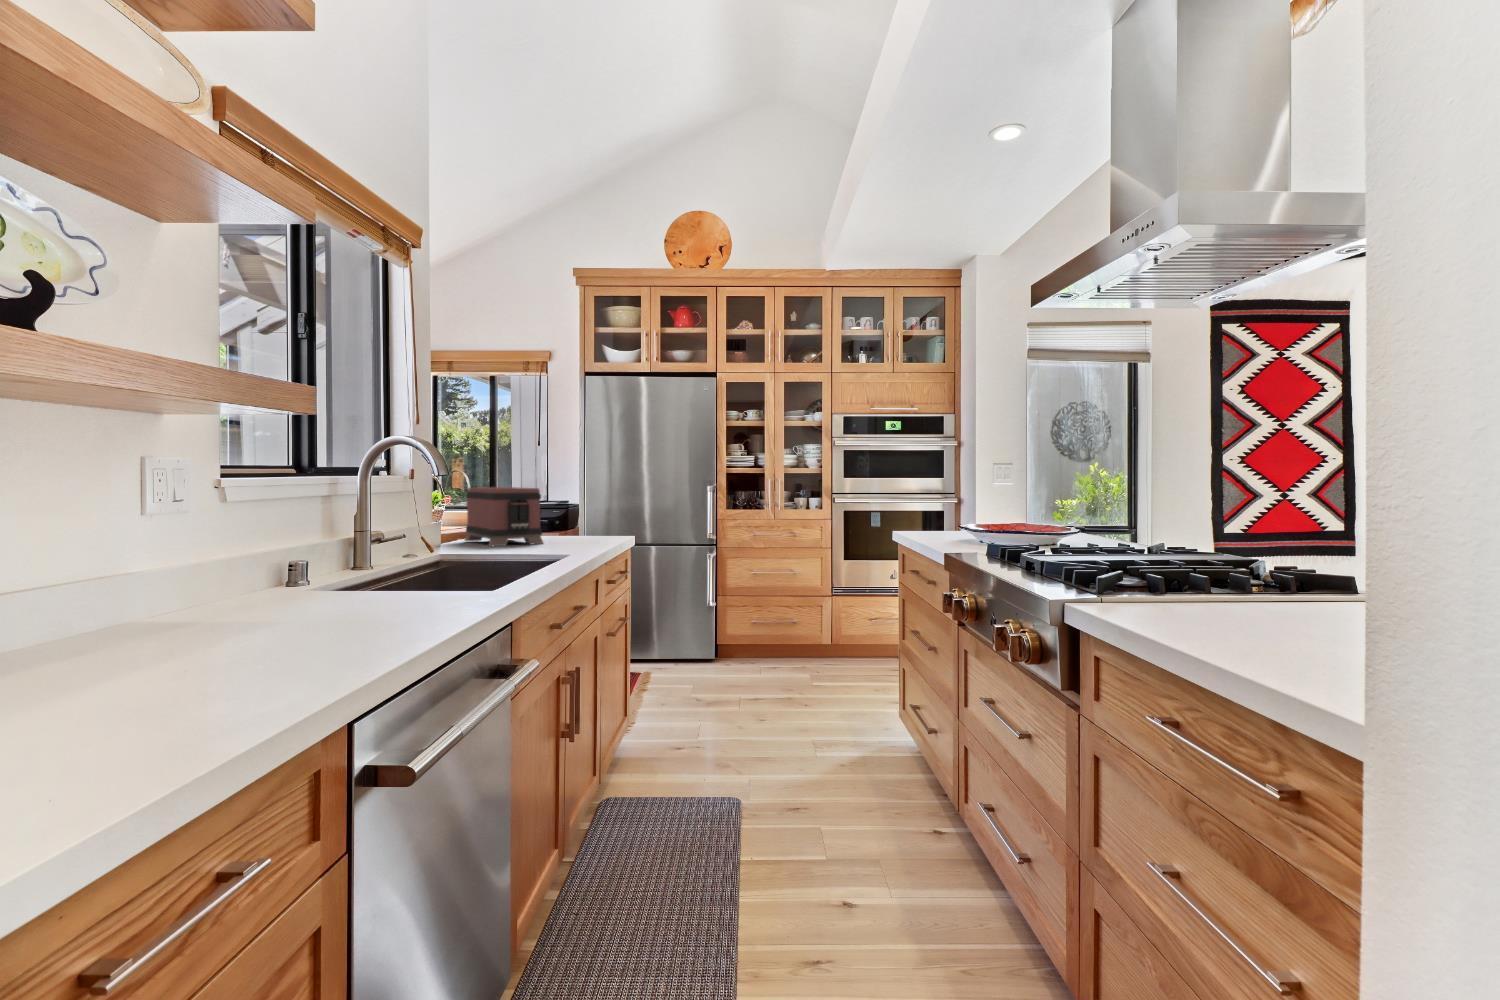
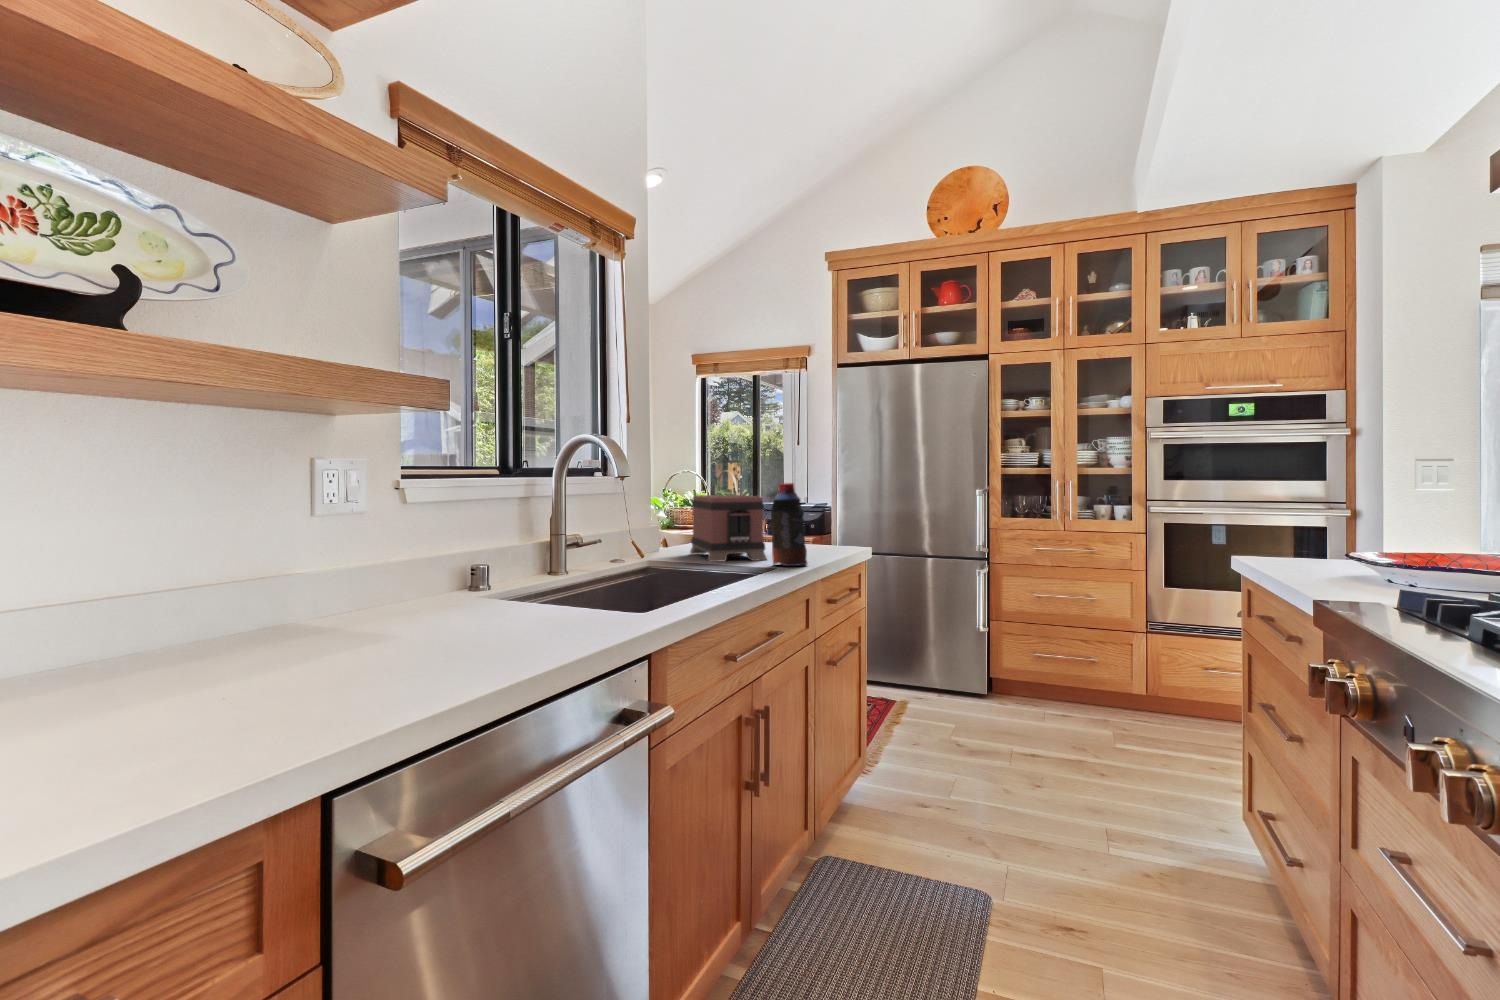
bottle: none [552,476,586,547] -> present [771,483,807,566]

